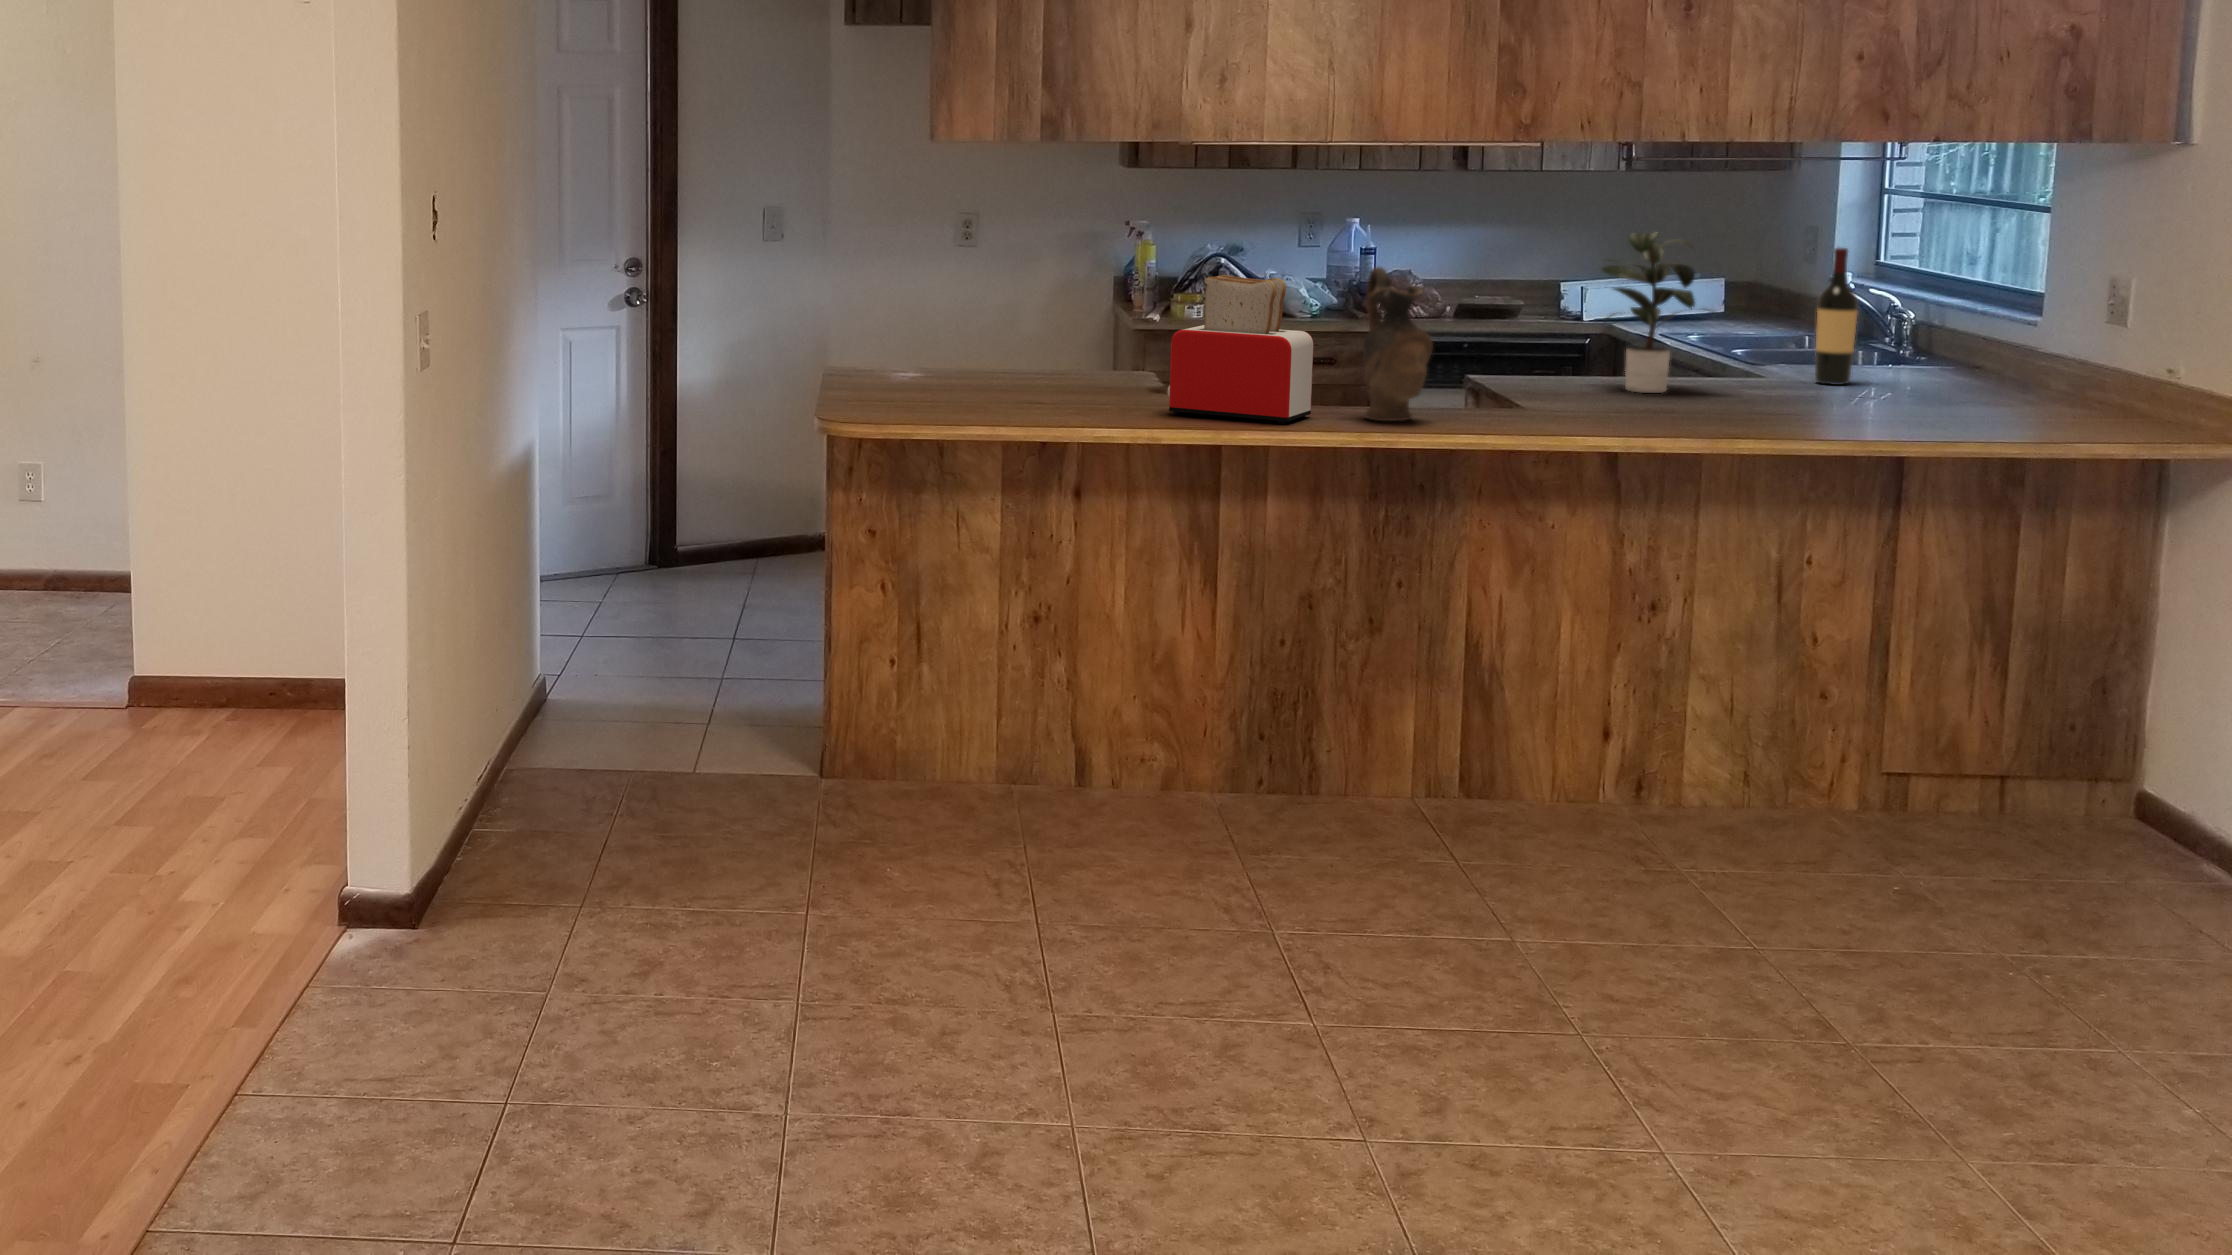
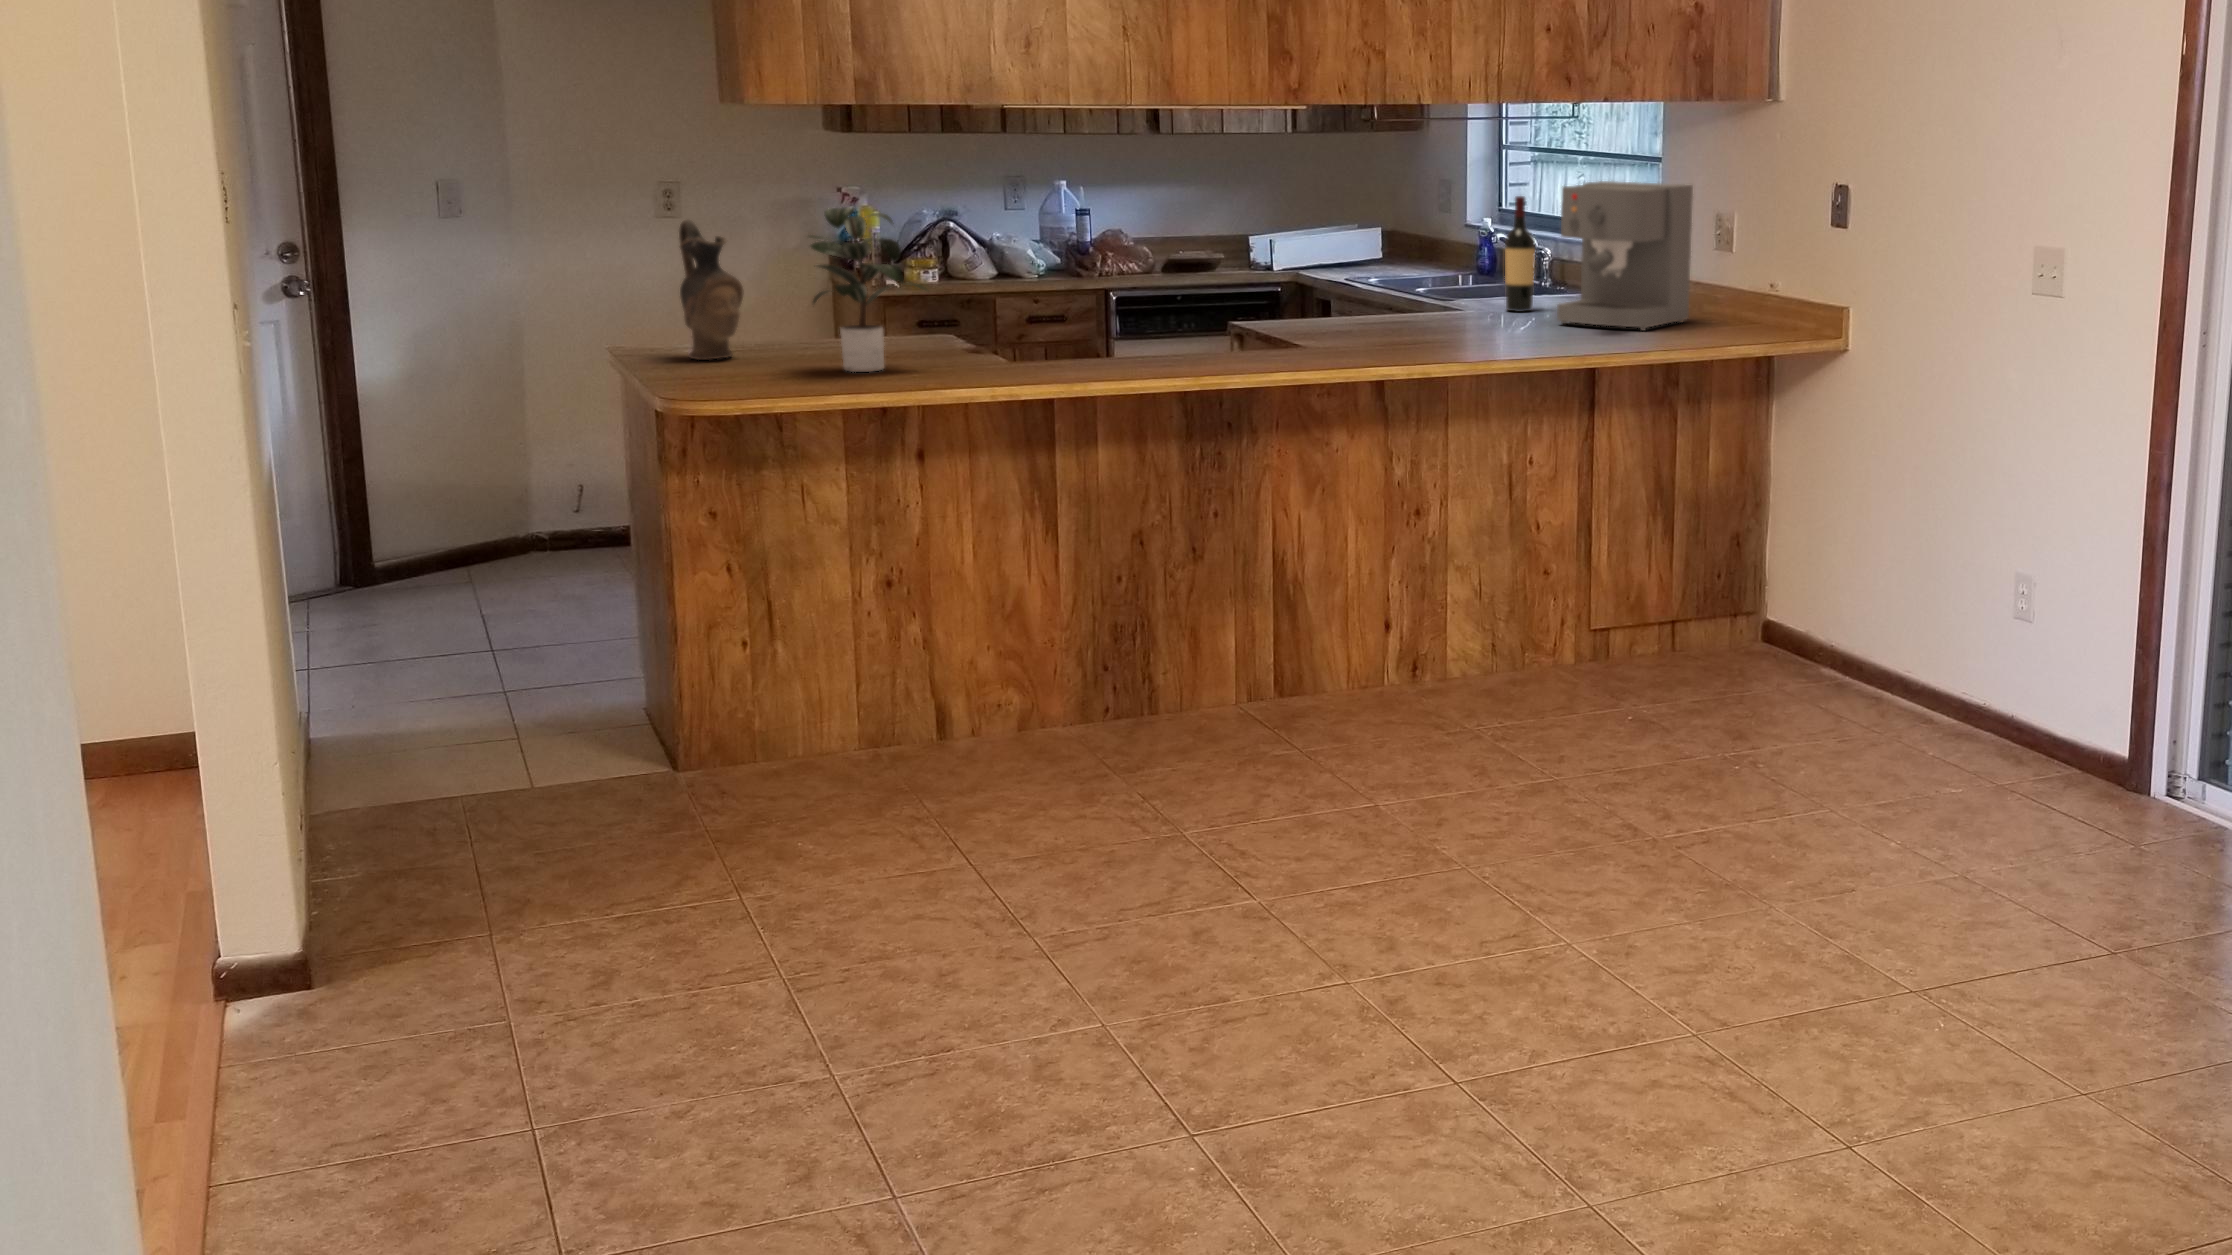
potted plant: present [1602,232,1716,393] -> present [810,207,926,372]
coffee maker: none [1865,233,2069,417] -> present [1557,181,1693,330]
ceramic pitcher: present [1363,267,1433,421] -> present [679,220,744,360]
toaster: present [1168,275,1314,424] -> none [1002,235,1138,373]

